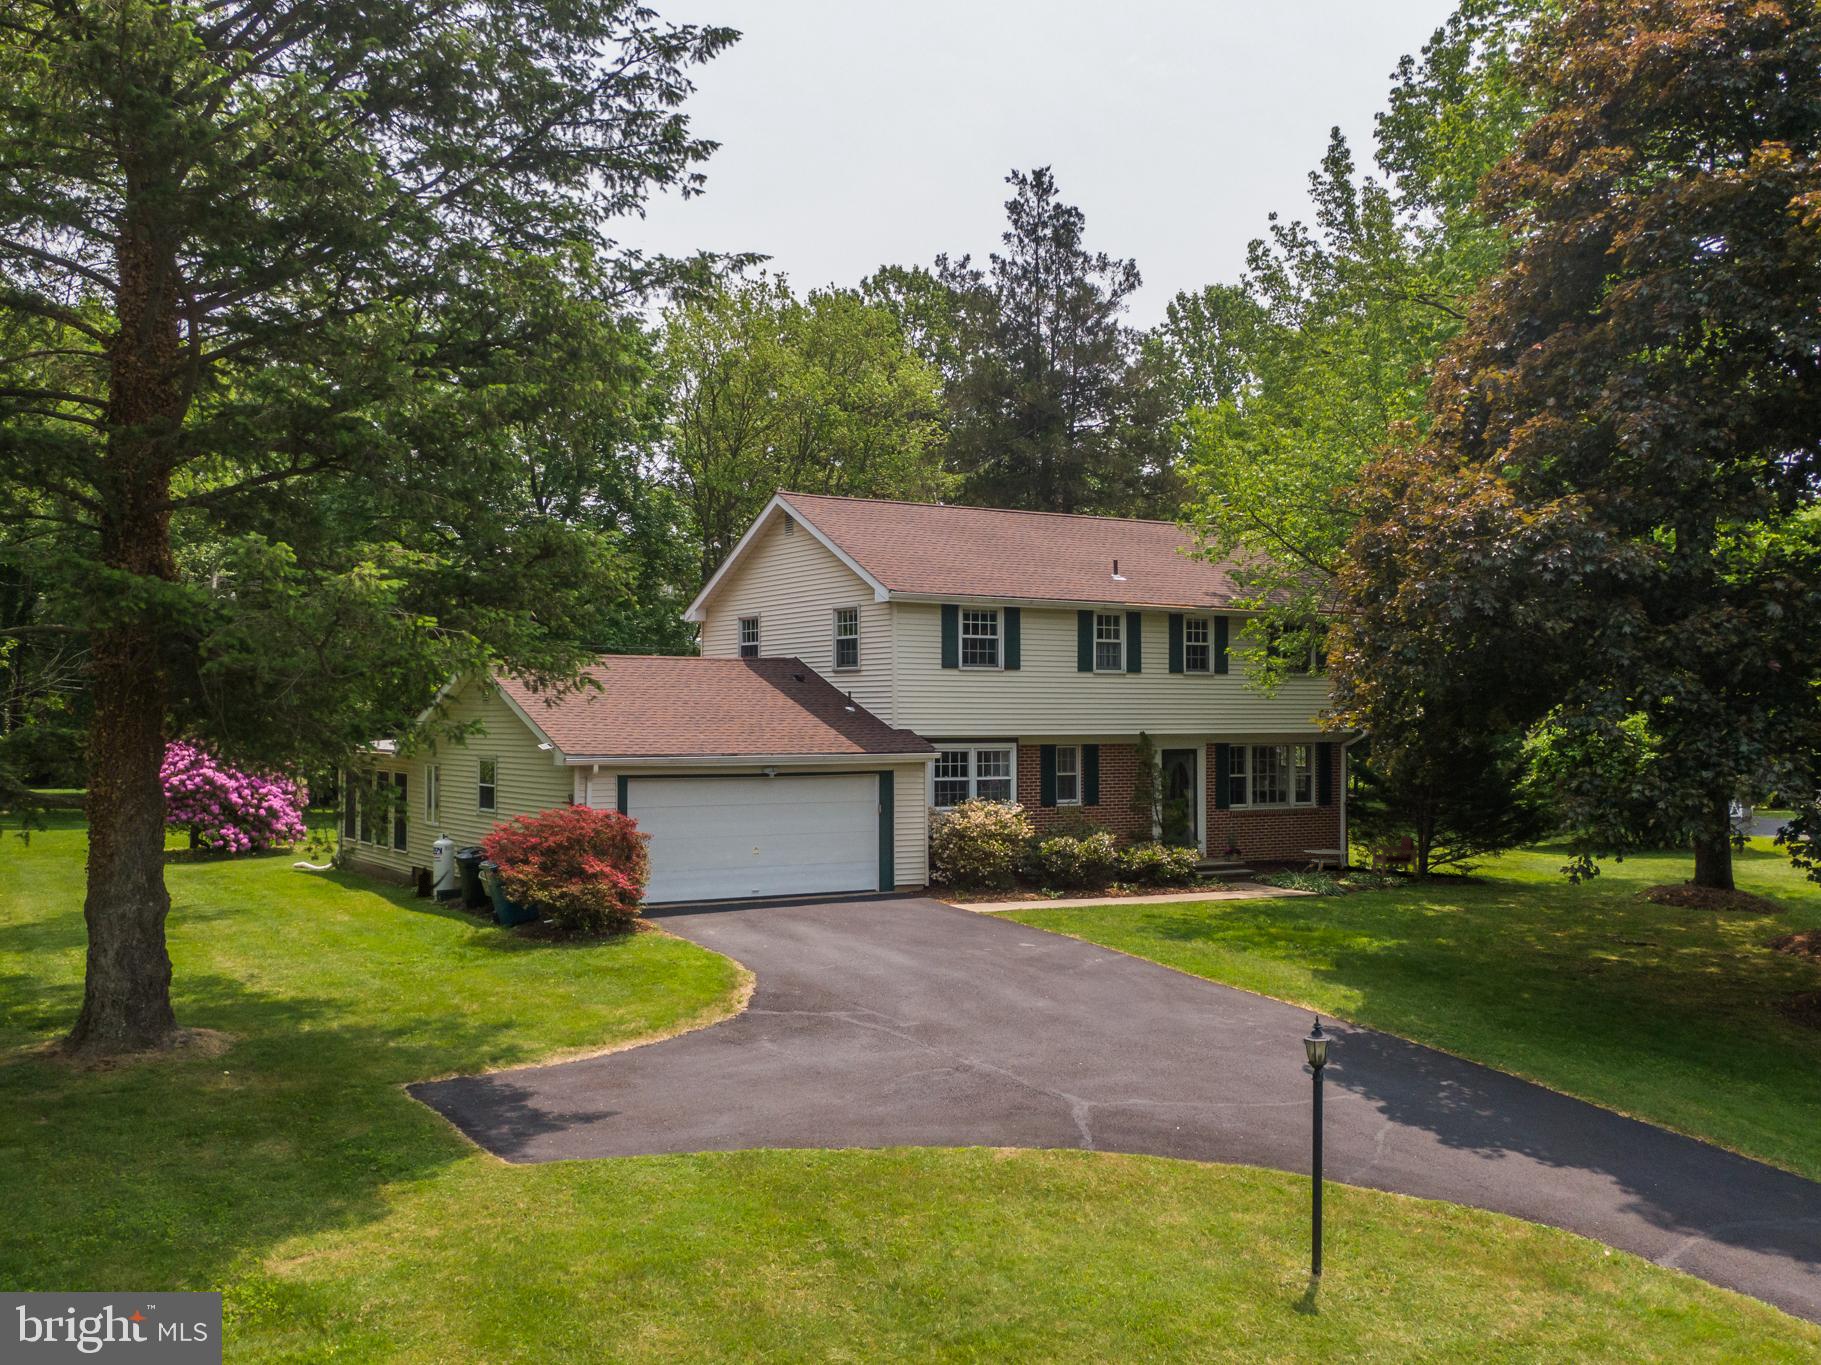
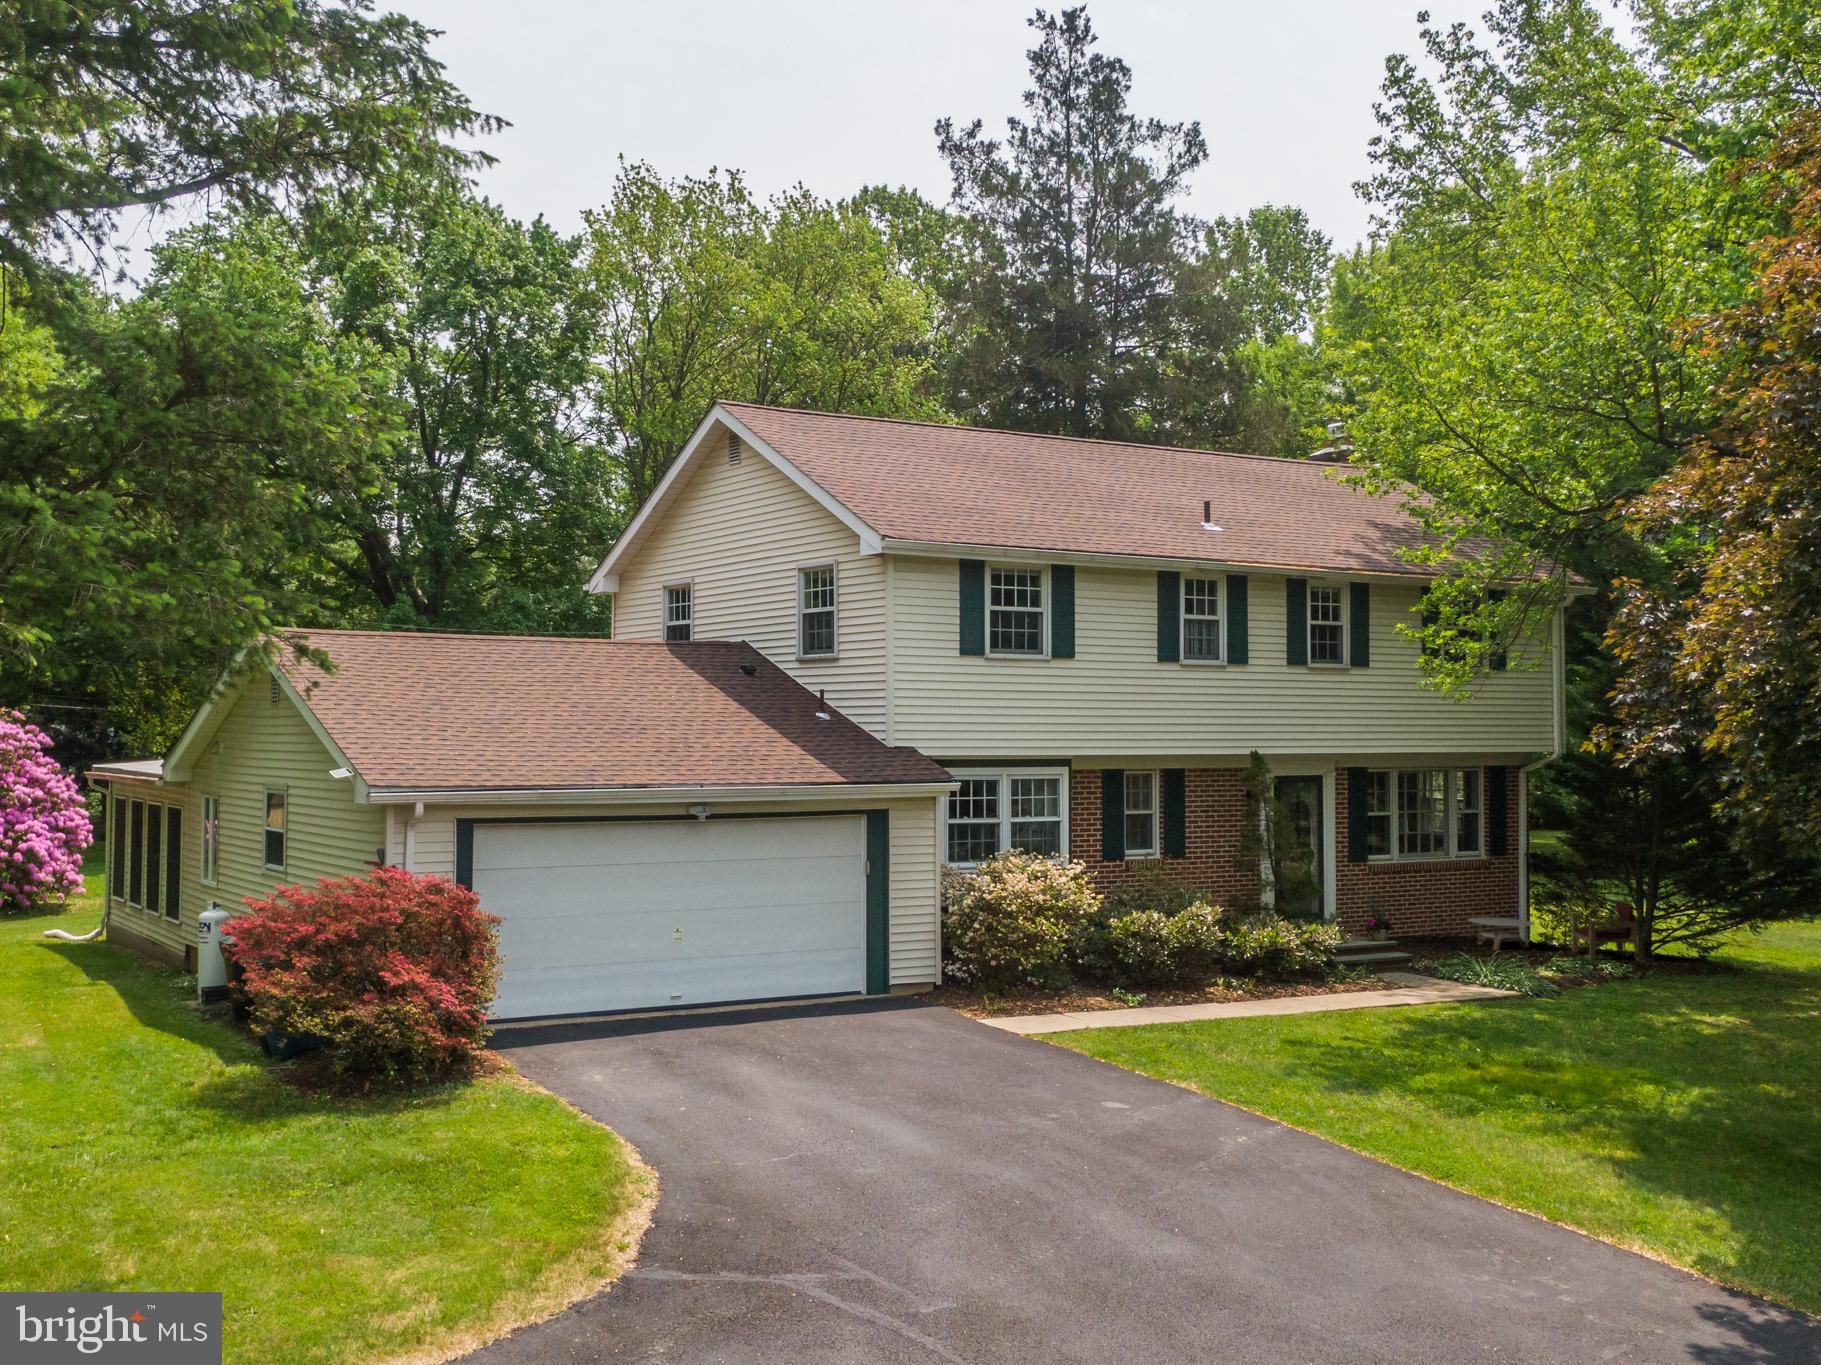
watering can: present [417,867,448,896] -> none [138,959,200,1007]

